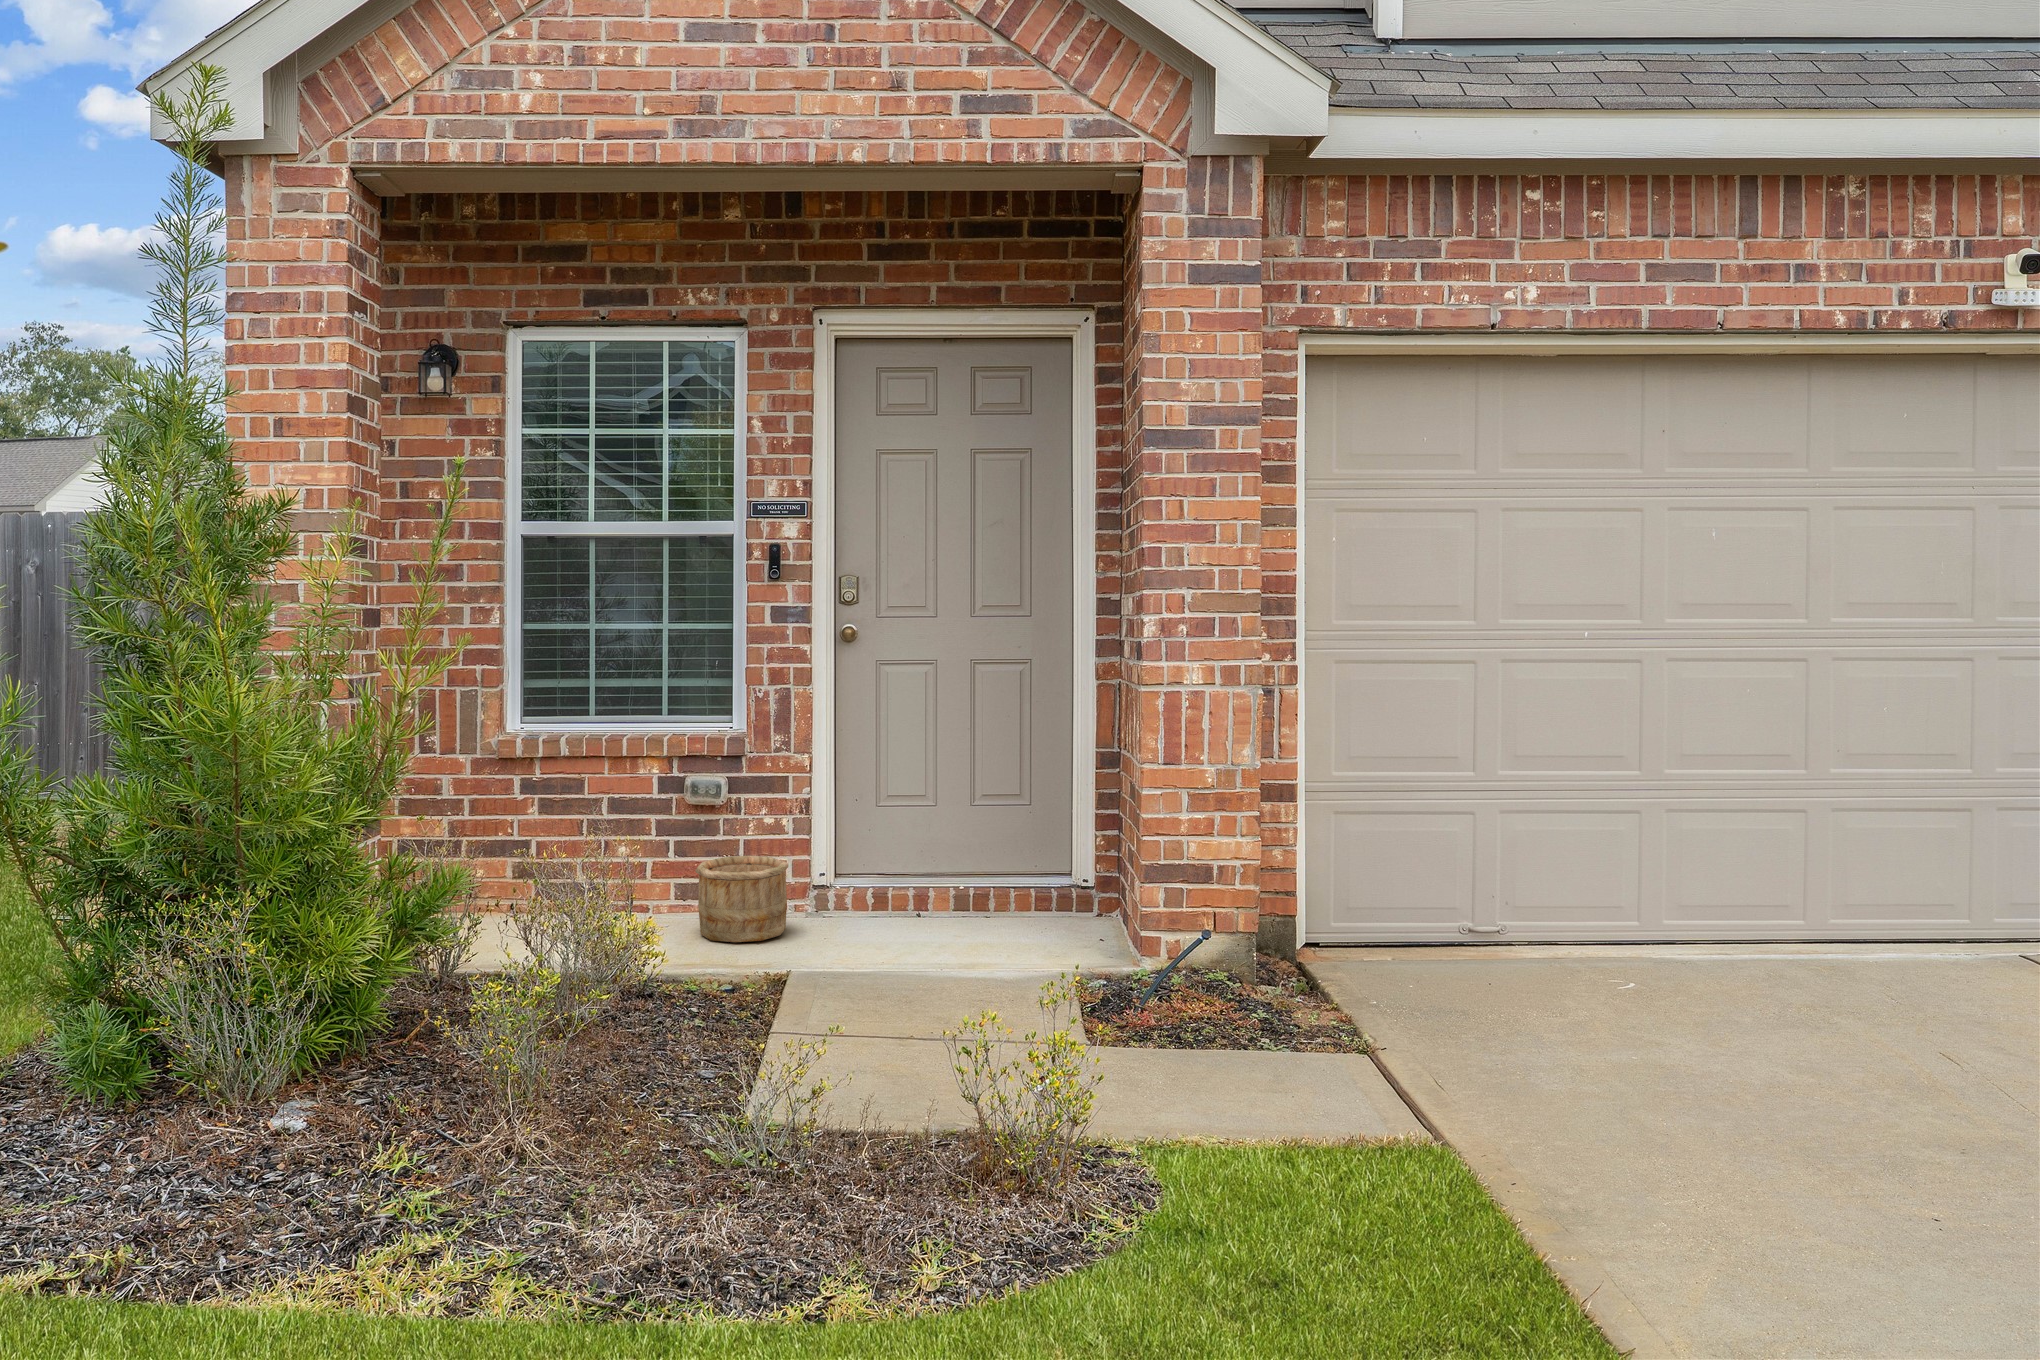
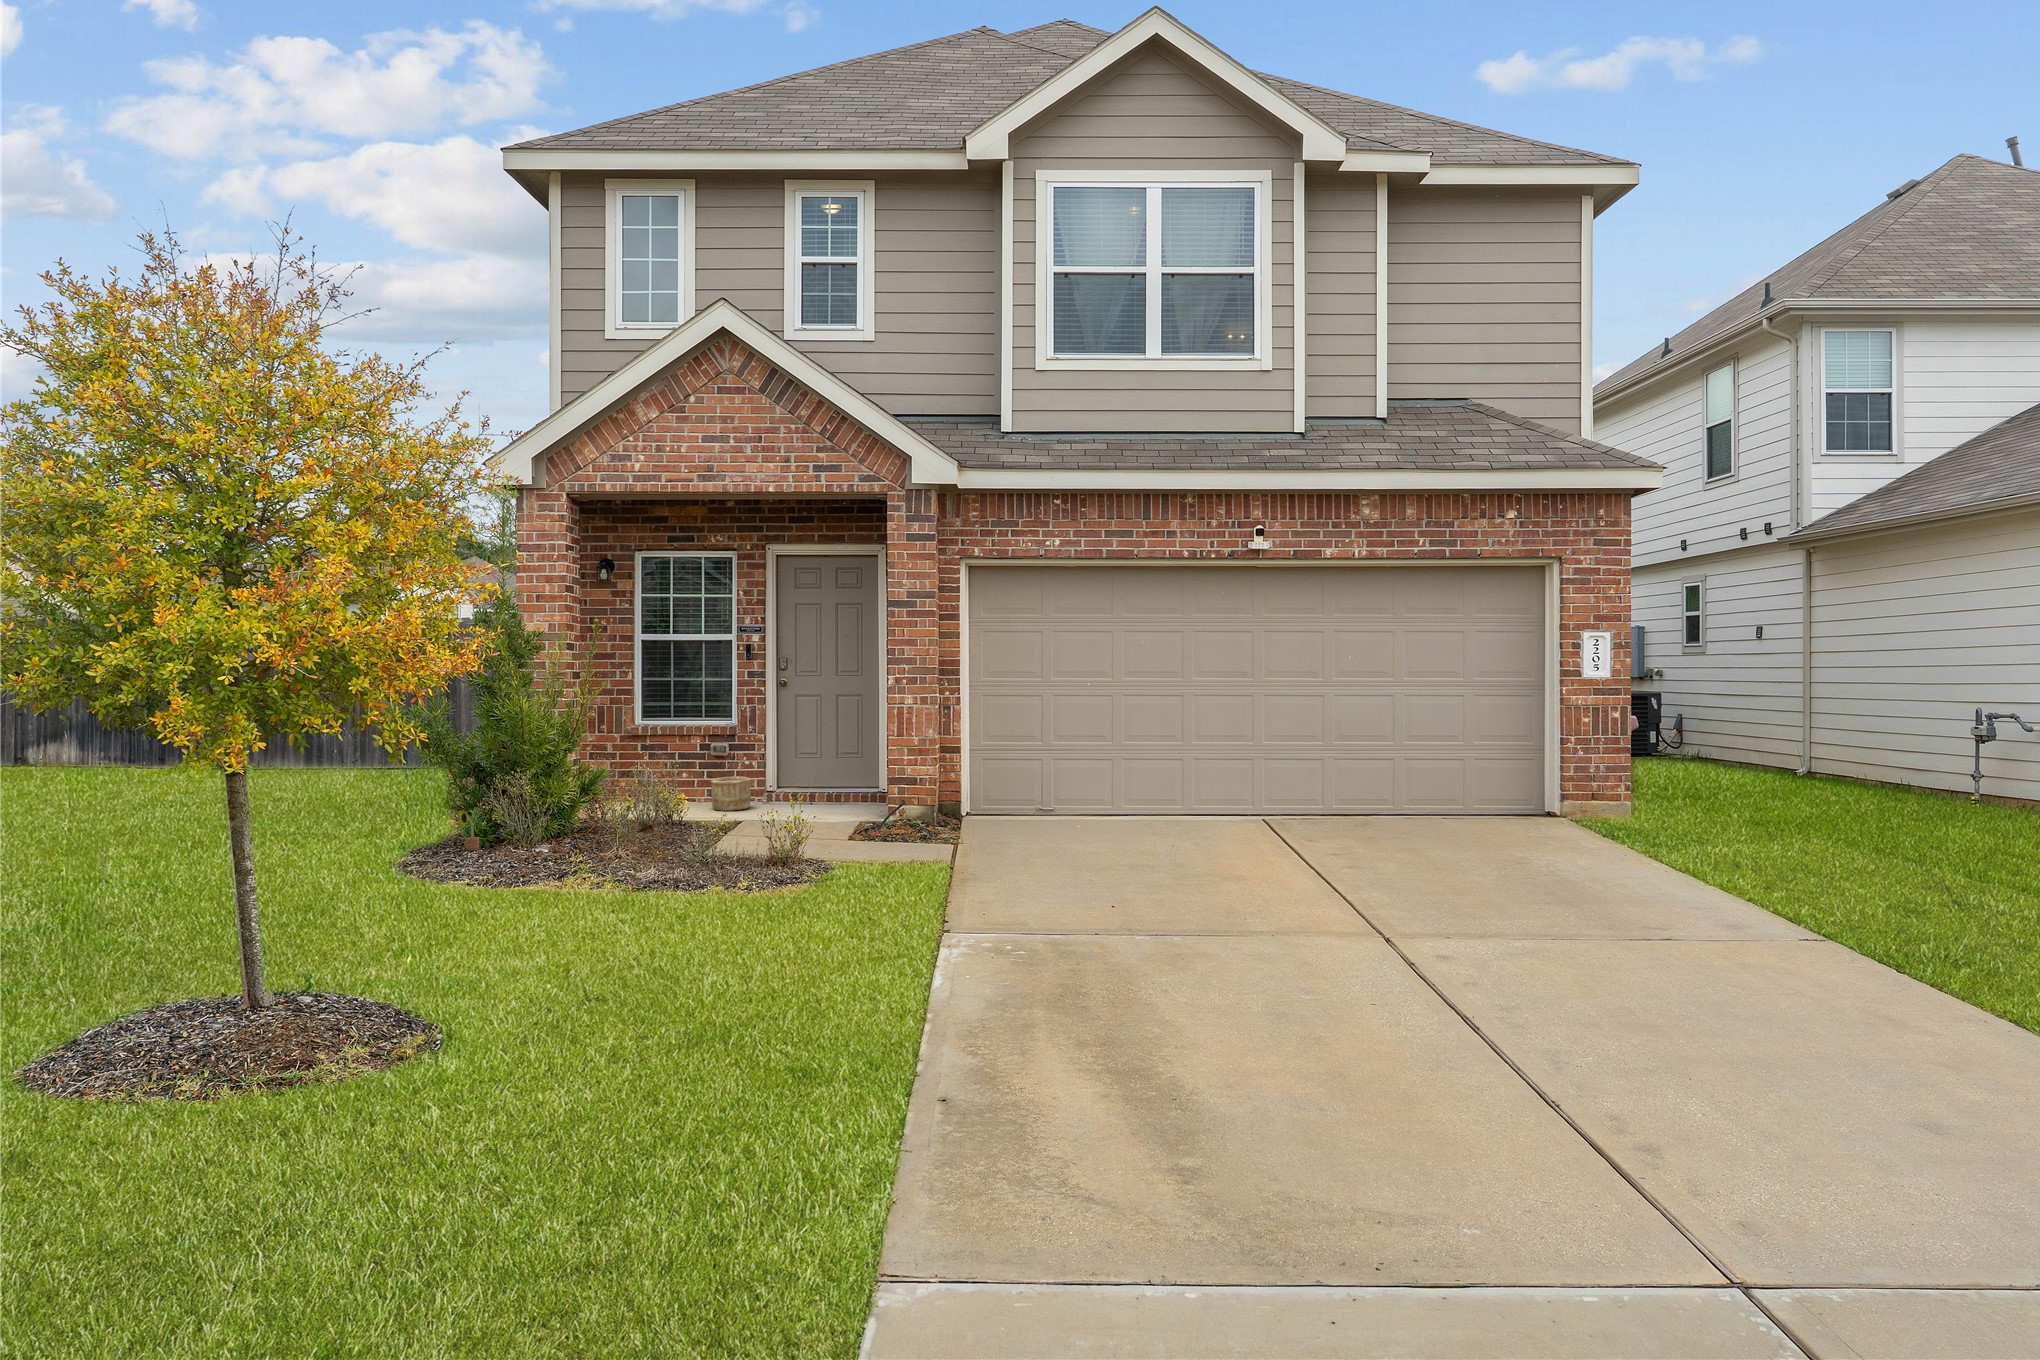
decorative plant: none [59,1016,129,1136] -> present [457,810,479,850]

